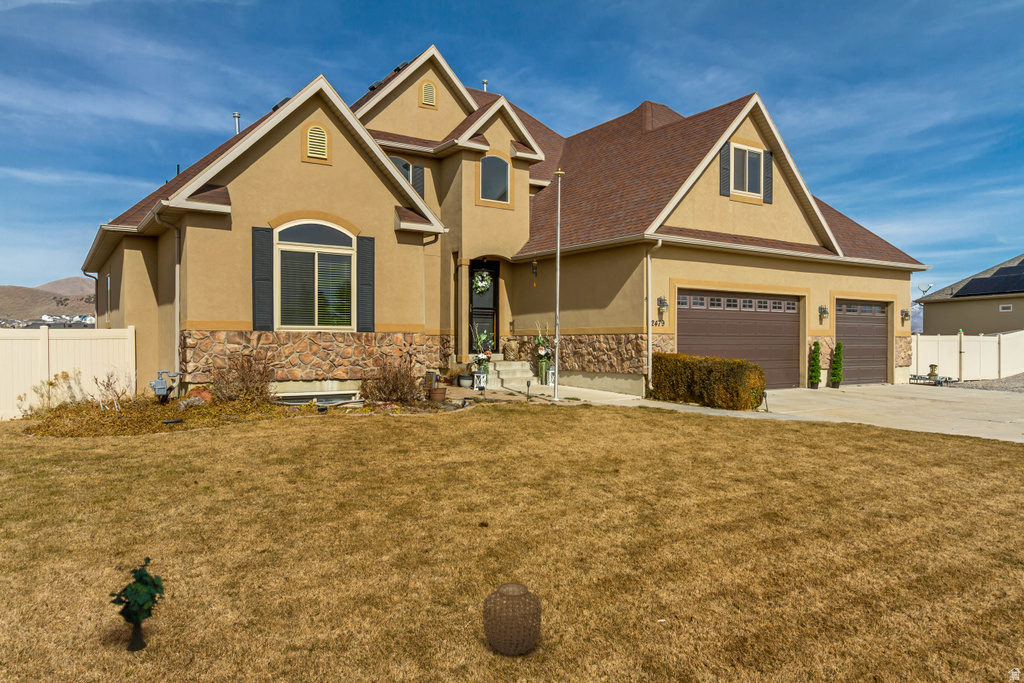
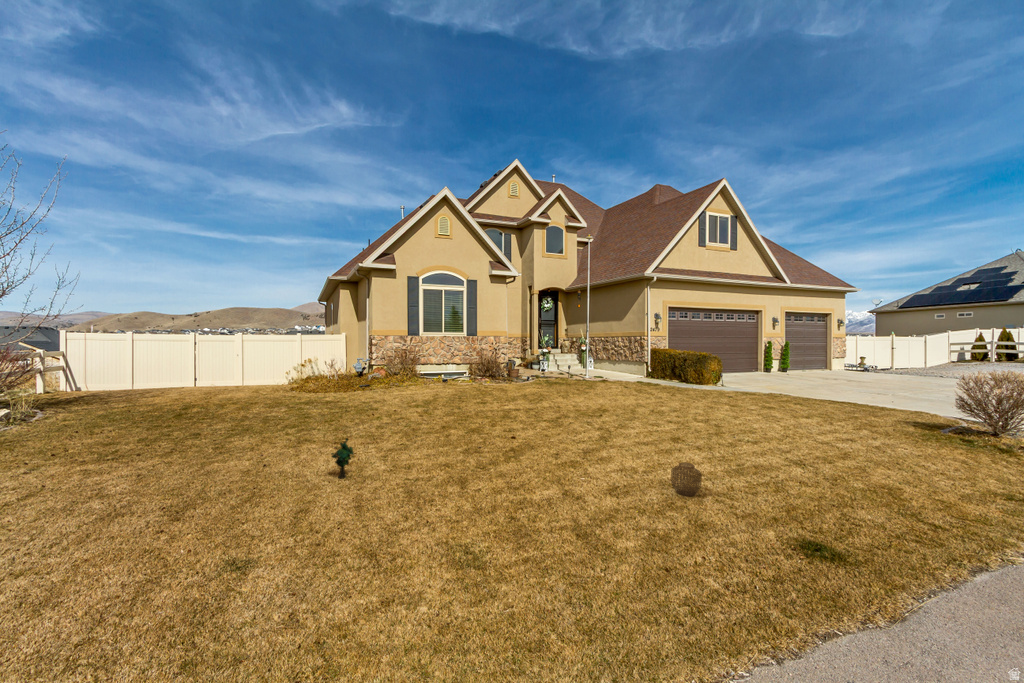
woven basket: present [483,582,541,655] -> present [671,462,701,496]

